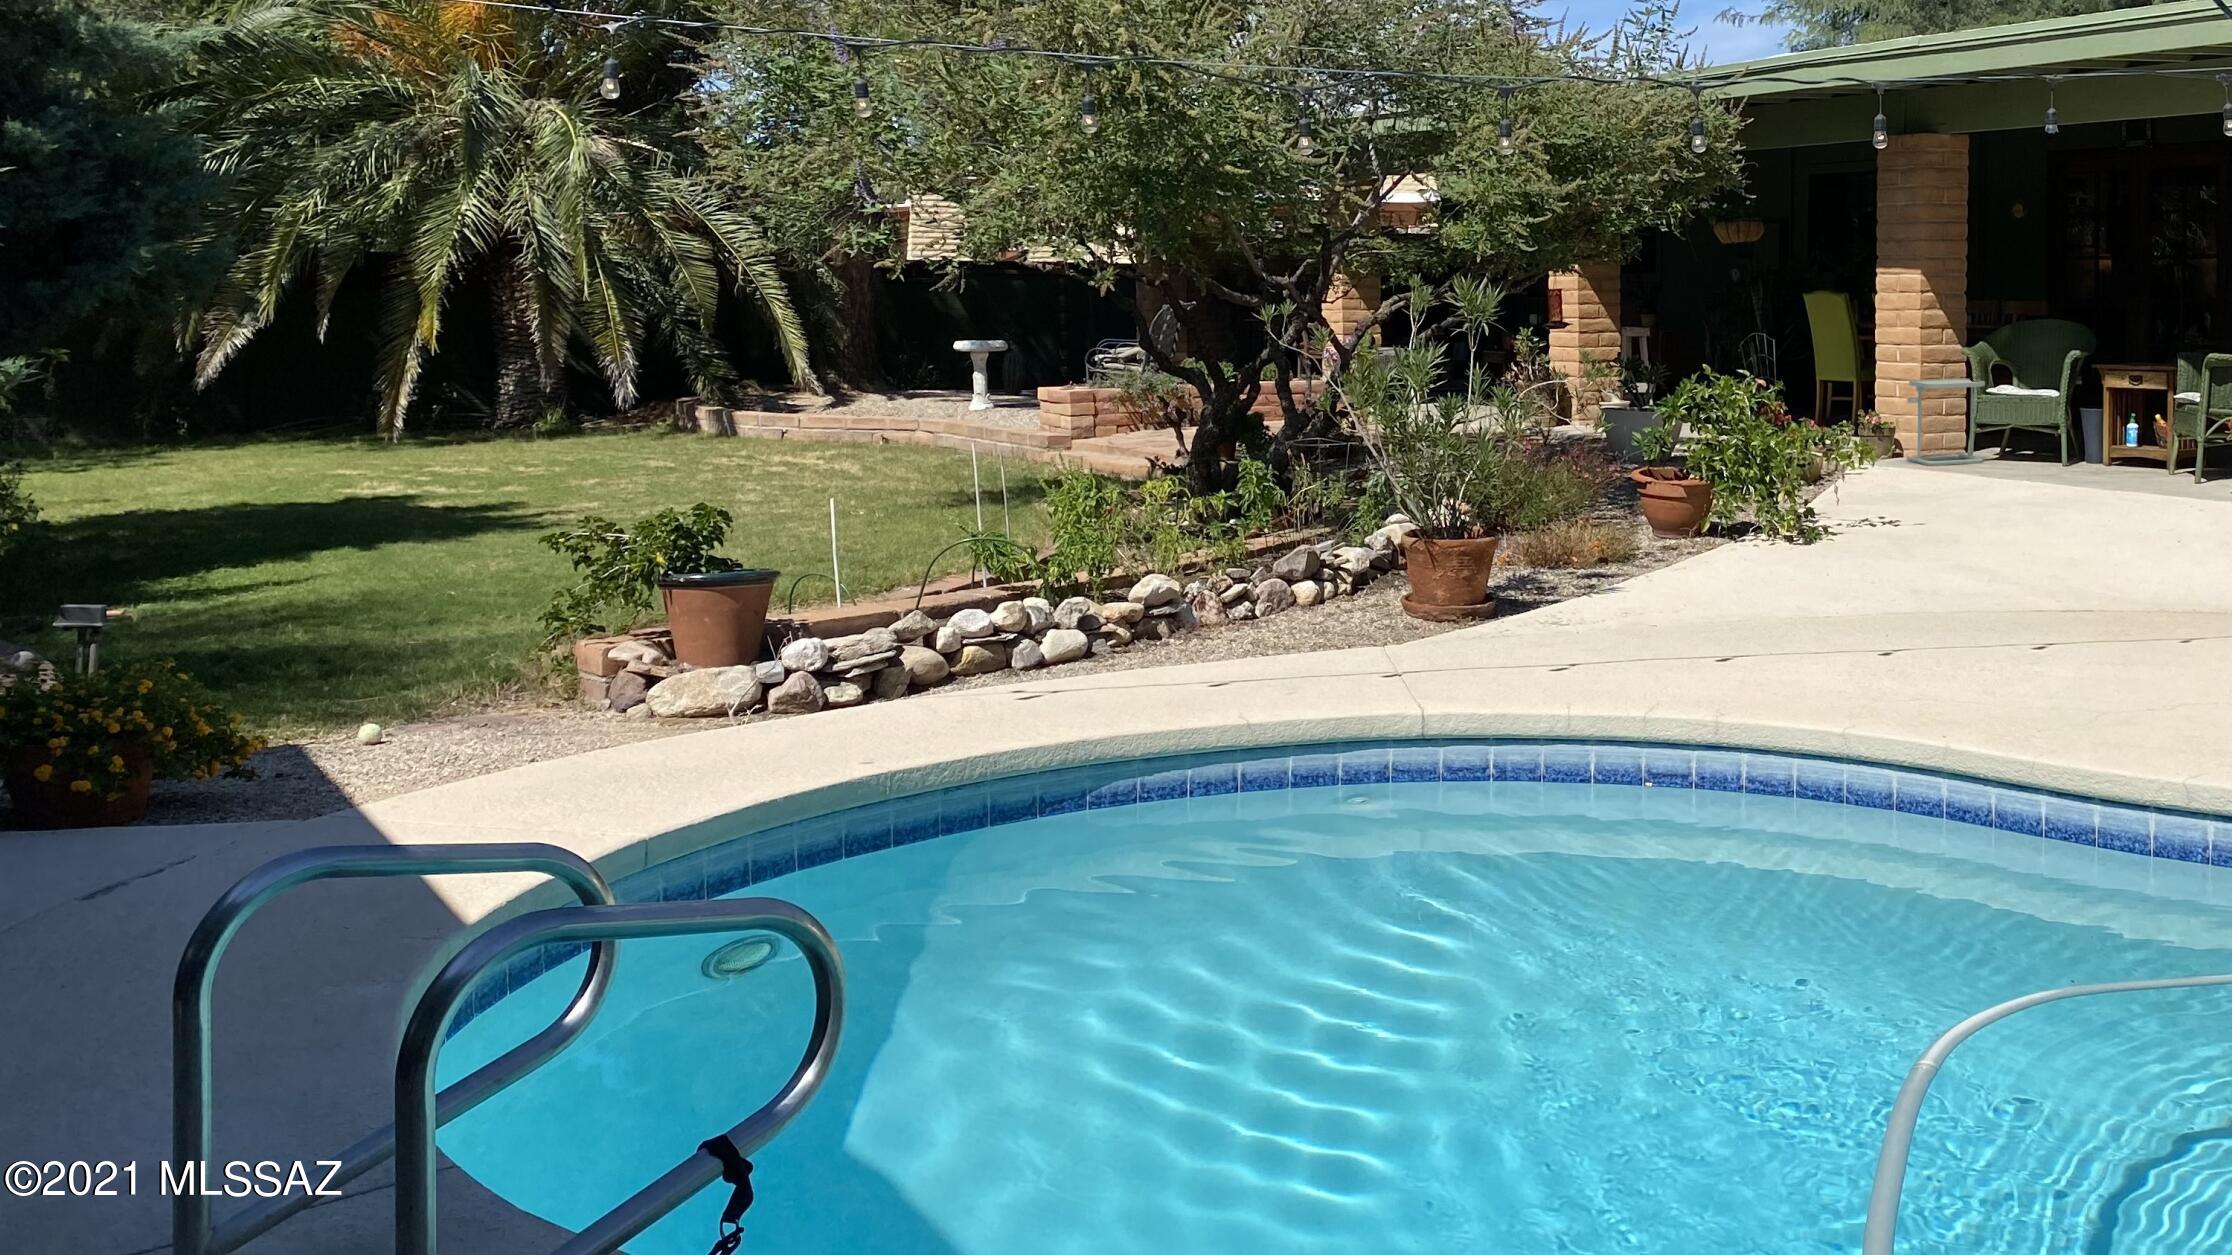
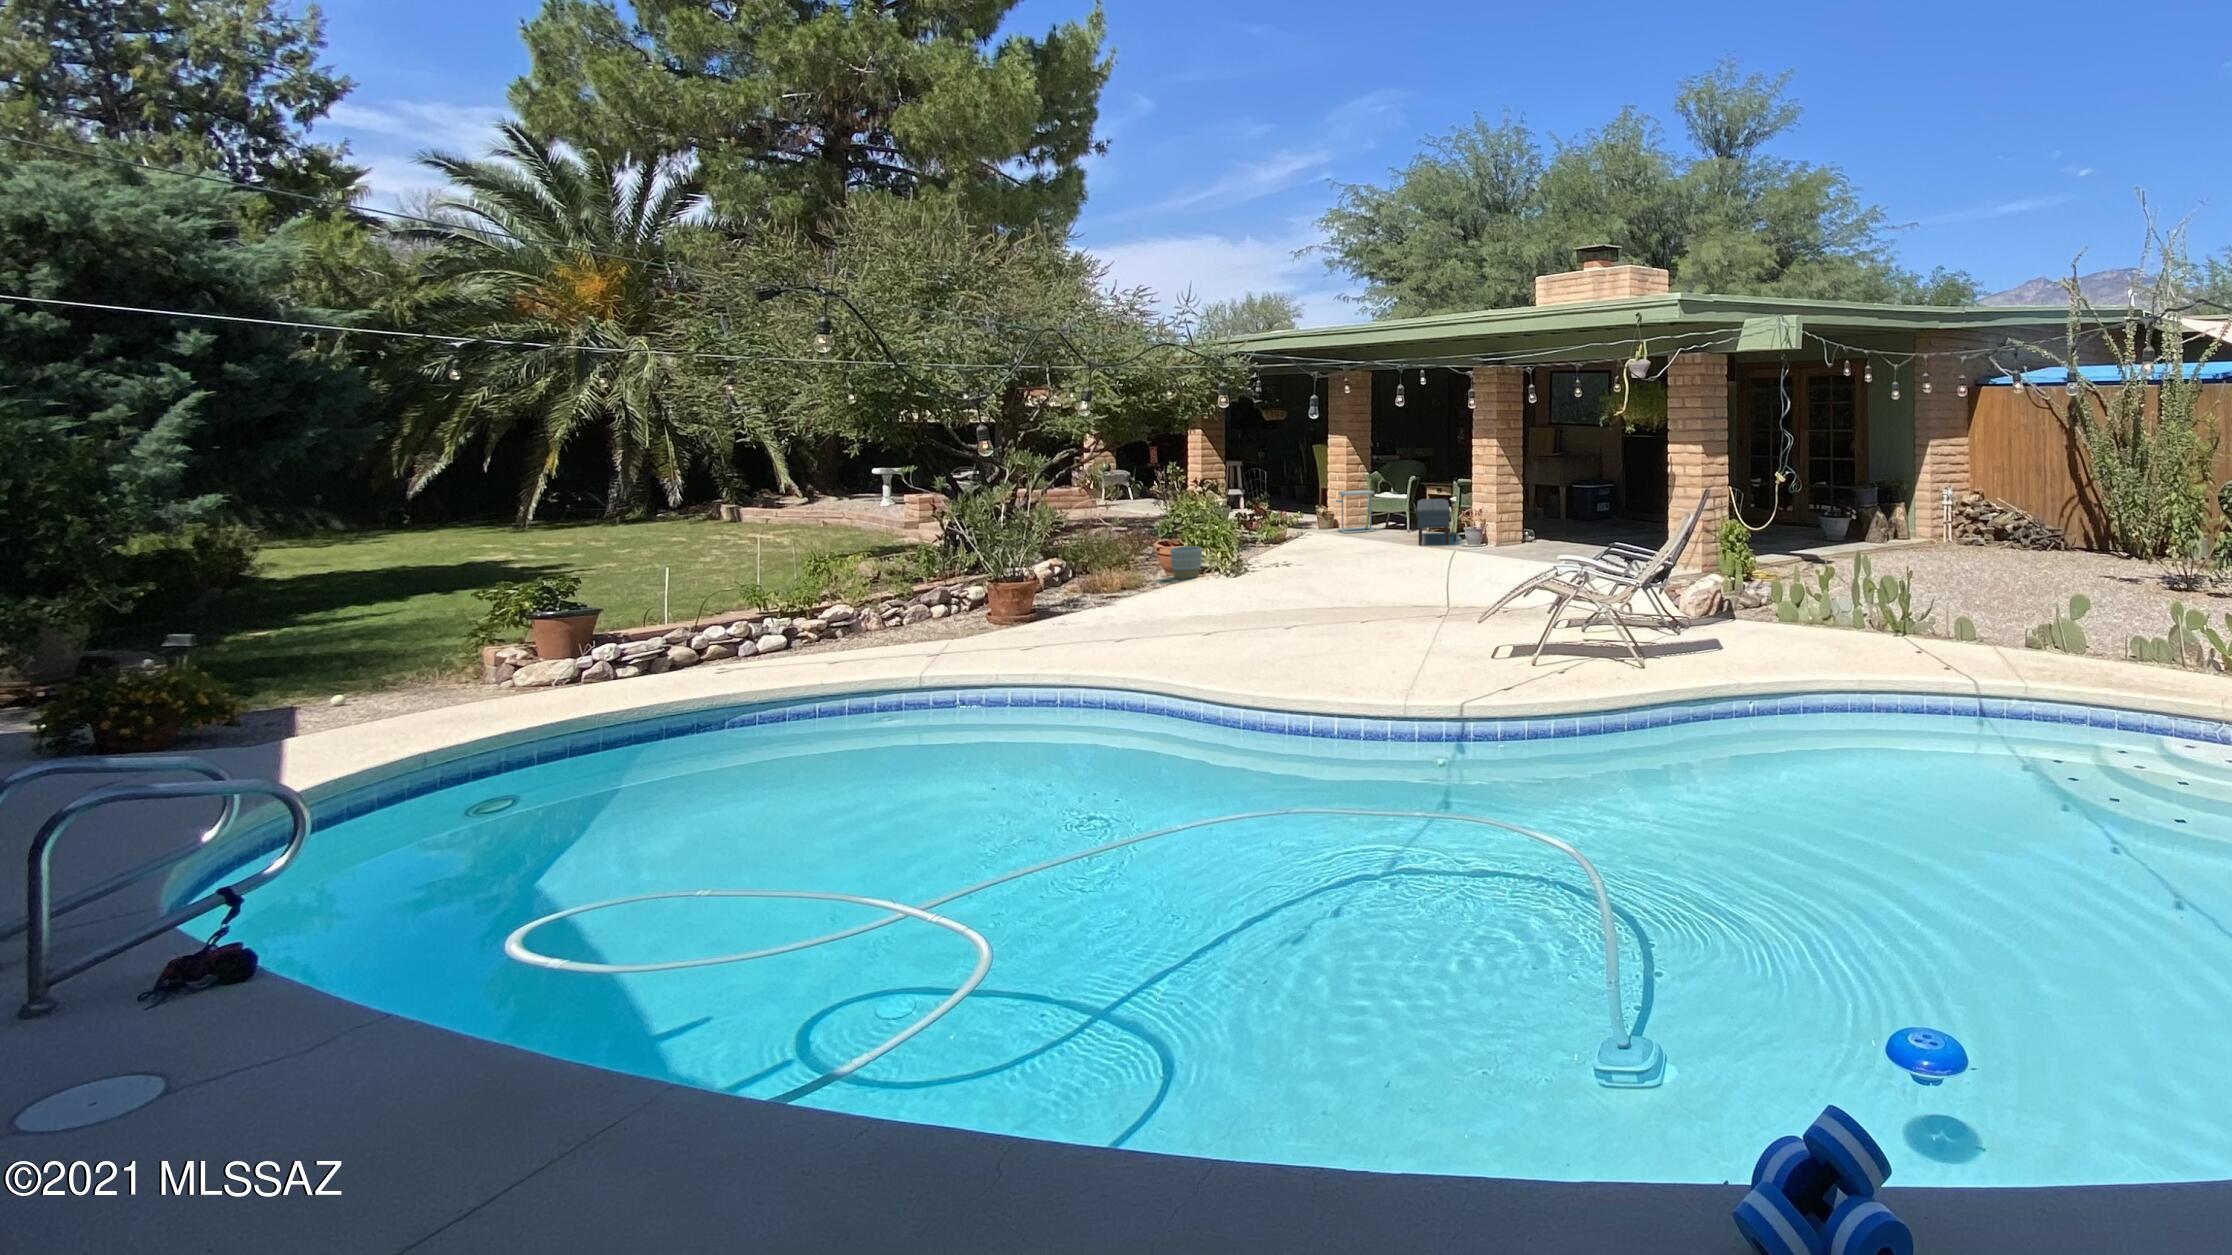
bench: none [2085,397,2188,490] -> present [1417,499,1450,546]
planter: none [1689,479,1750,544] -> present [1171,546,1202,579]

